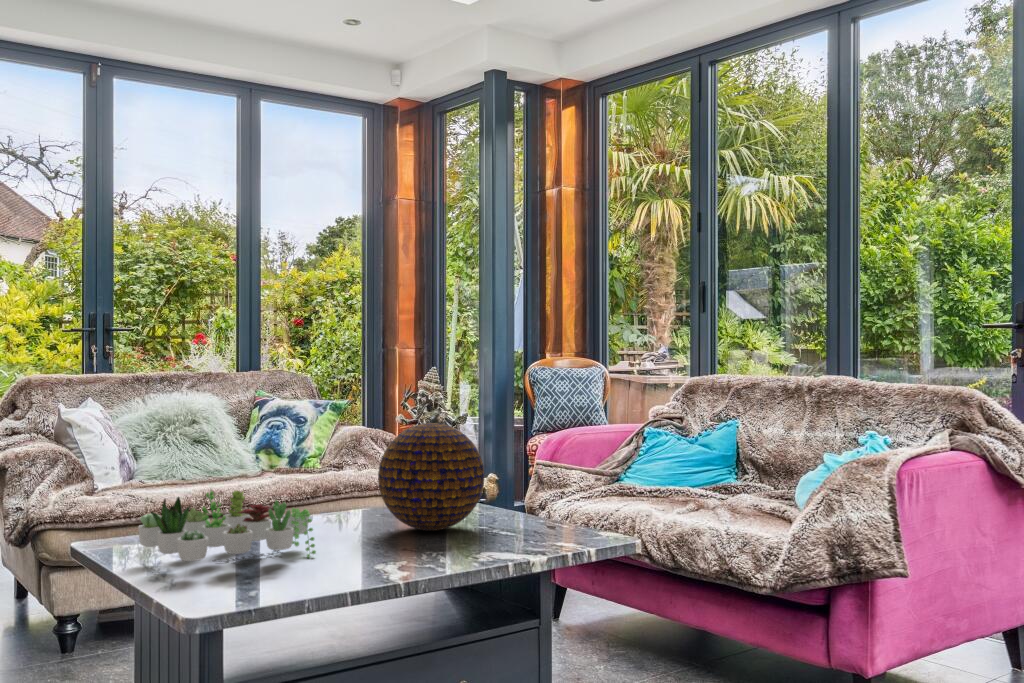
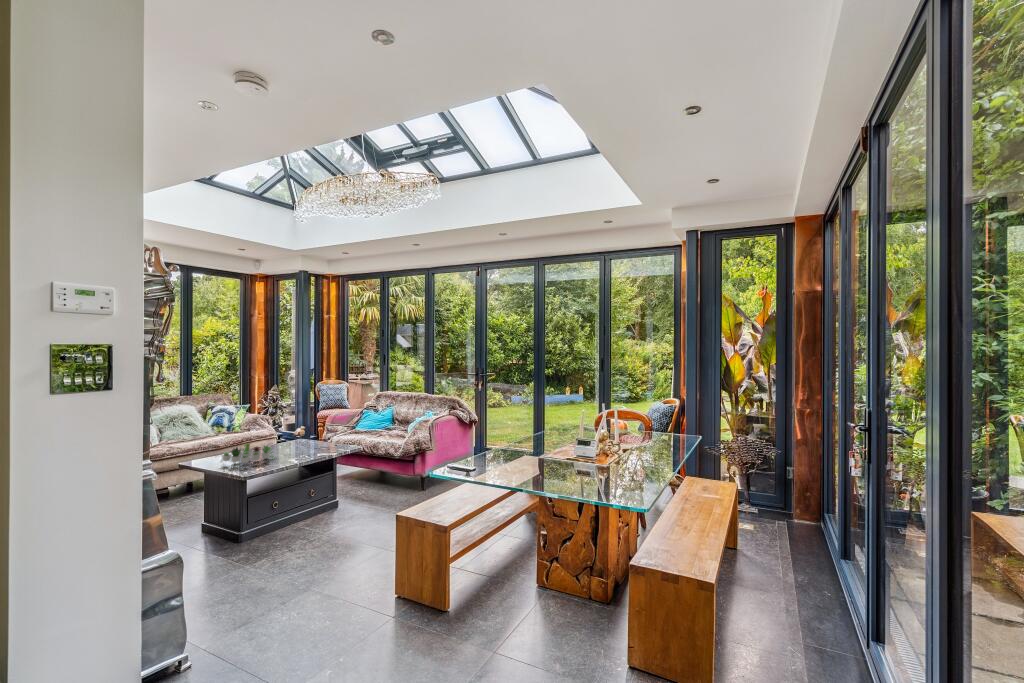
decorative orb: present [378,423,485,531] -> none [287,419,319,450]

